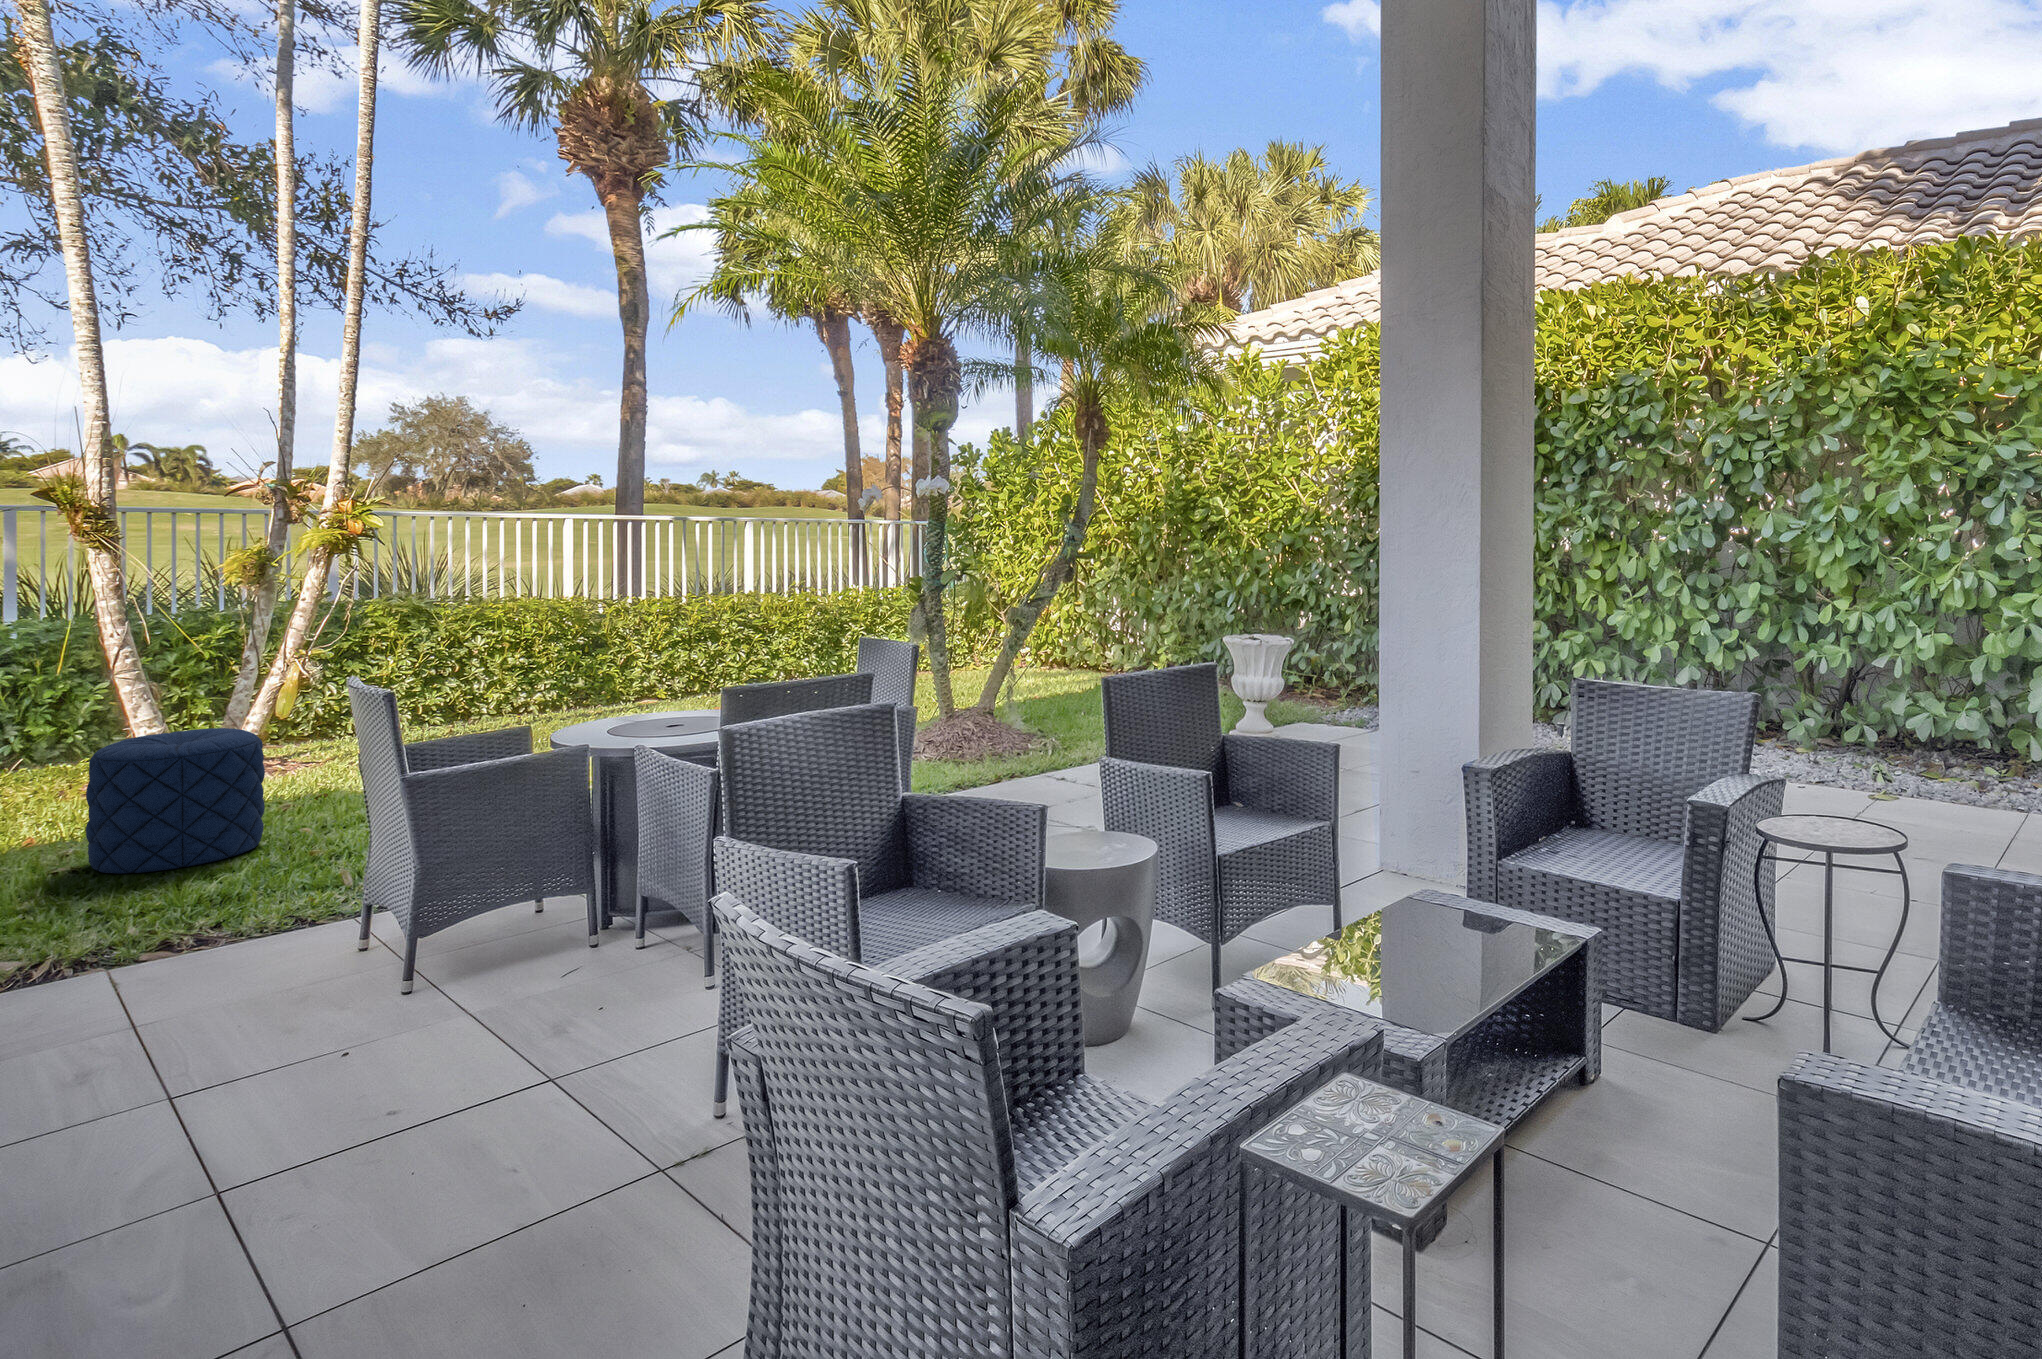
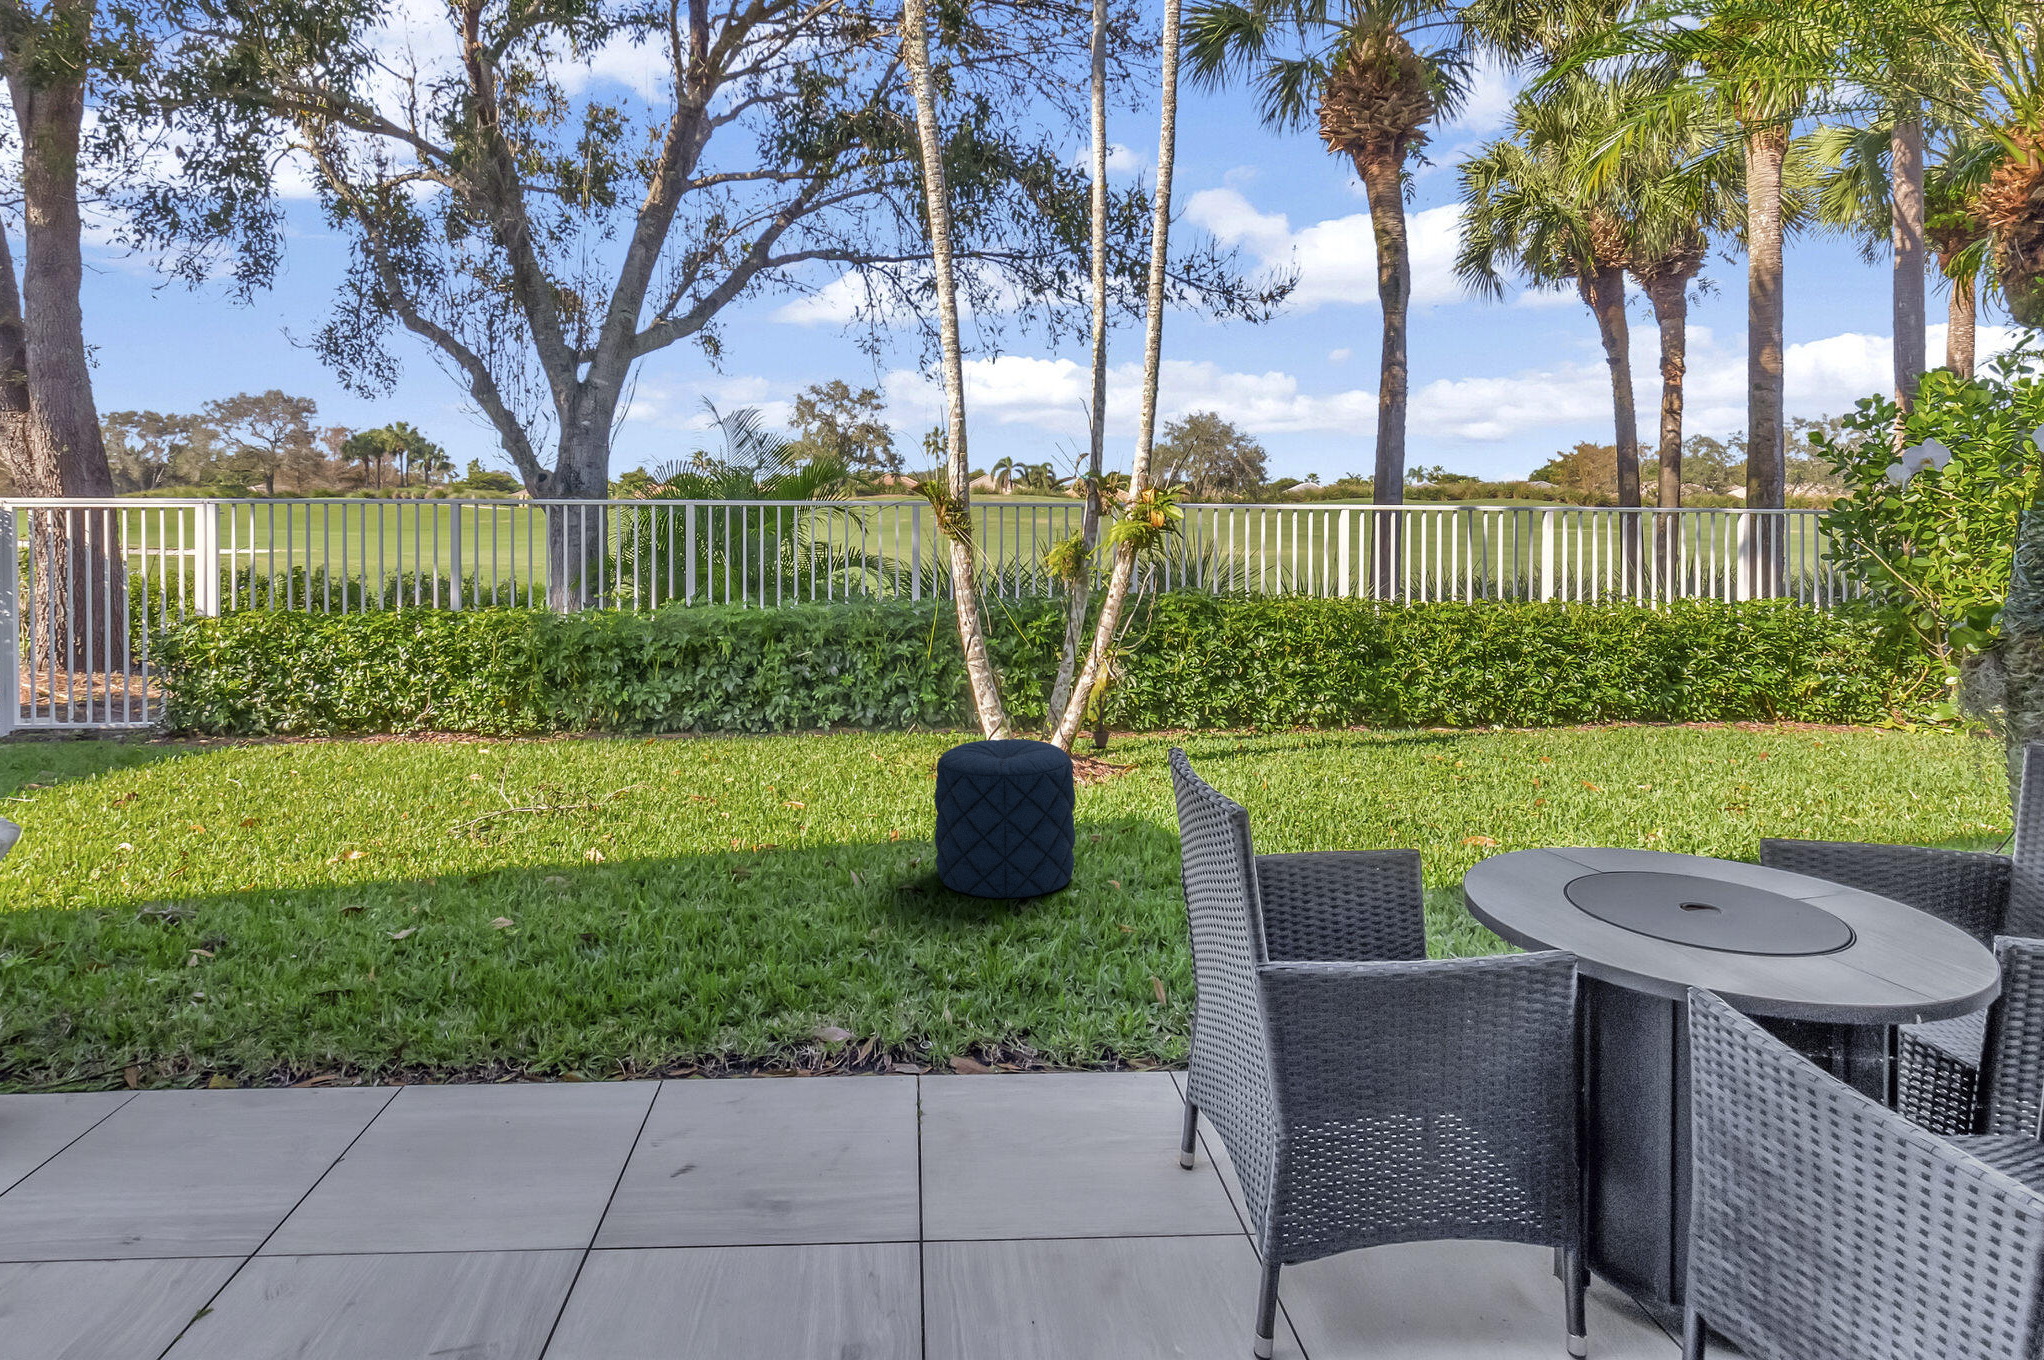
decorative plant: none [268,691,305,755] -> present [1088,686,1112,749]

